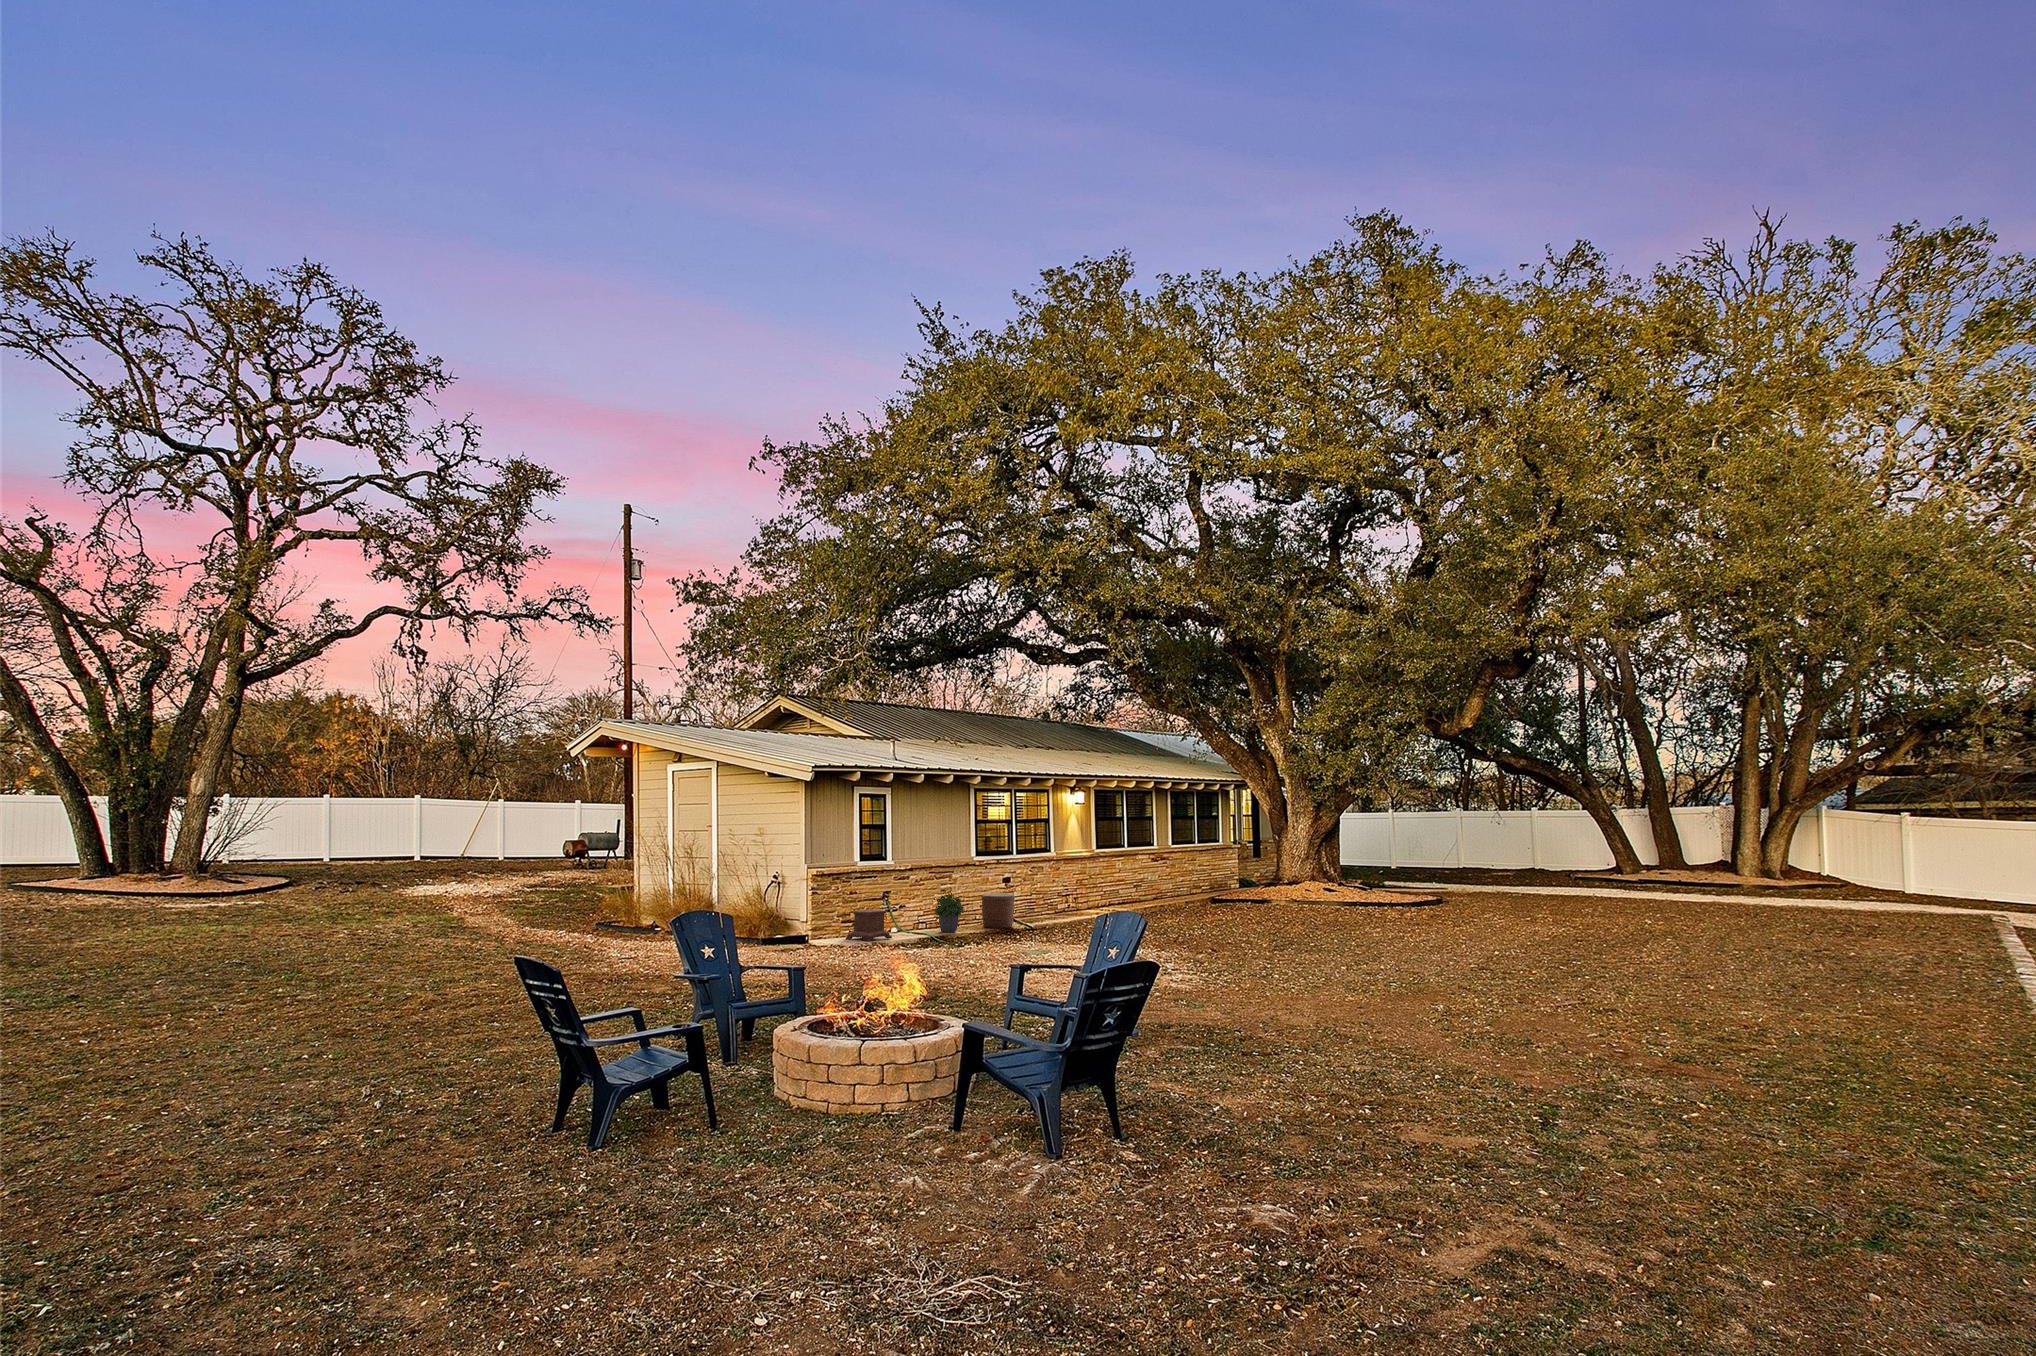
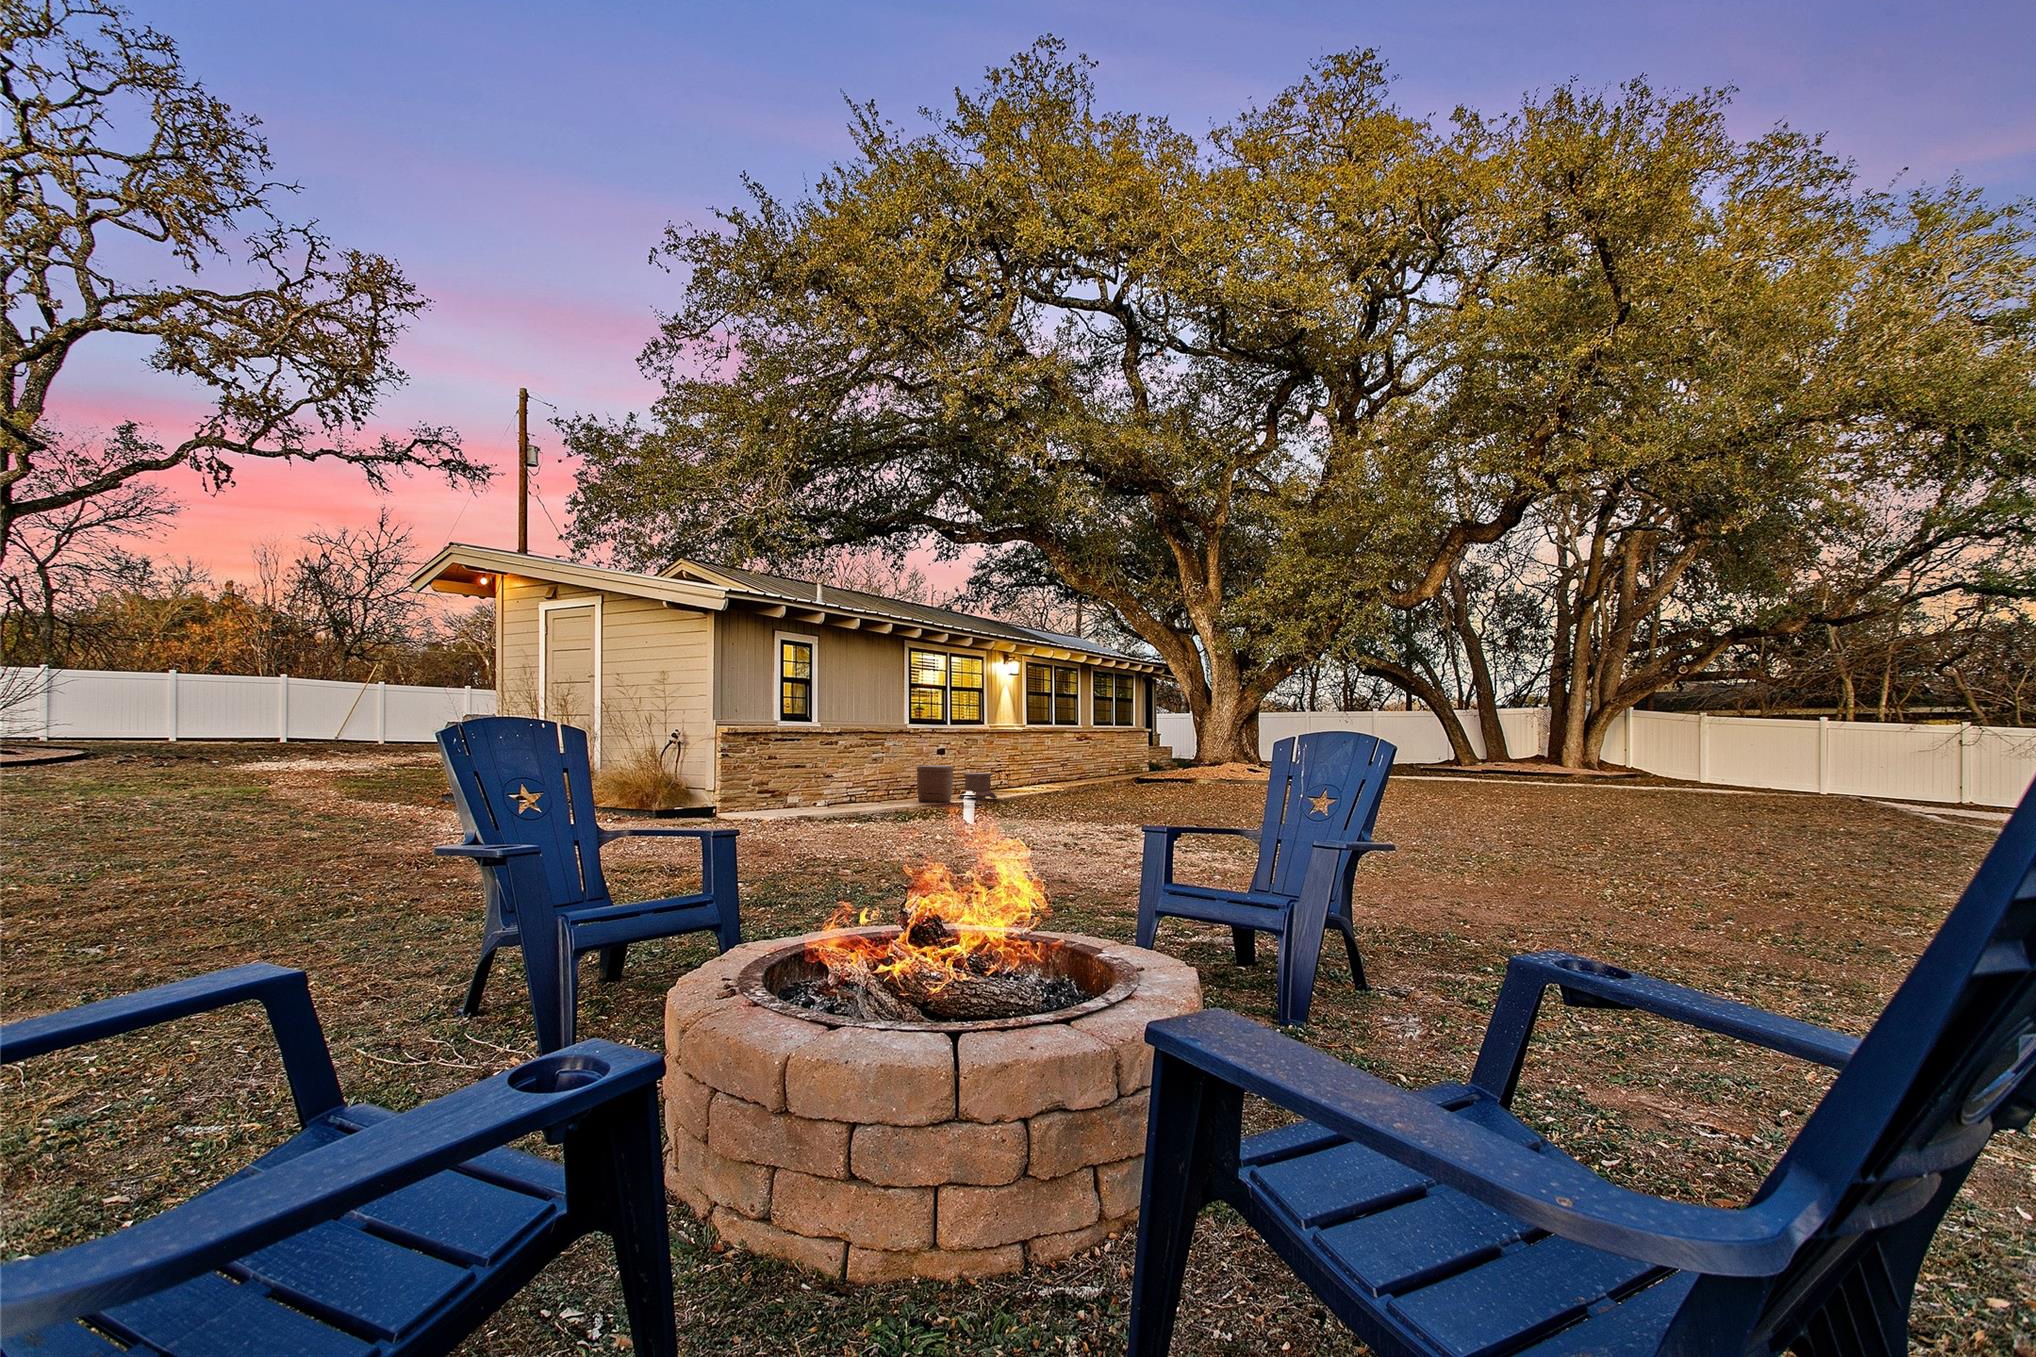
potted plant: present [933,893,964,932] -> none [865,761,901,805]
stool: present [846,909,892,942] -> present [958,773,997,800]

